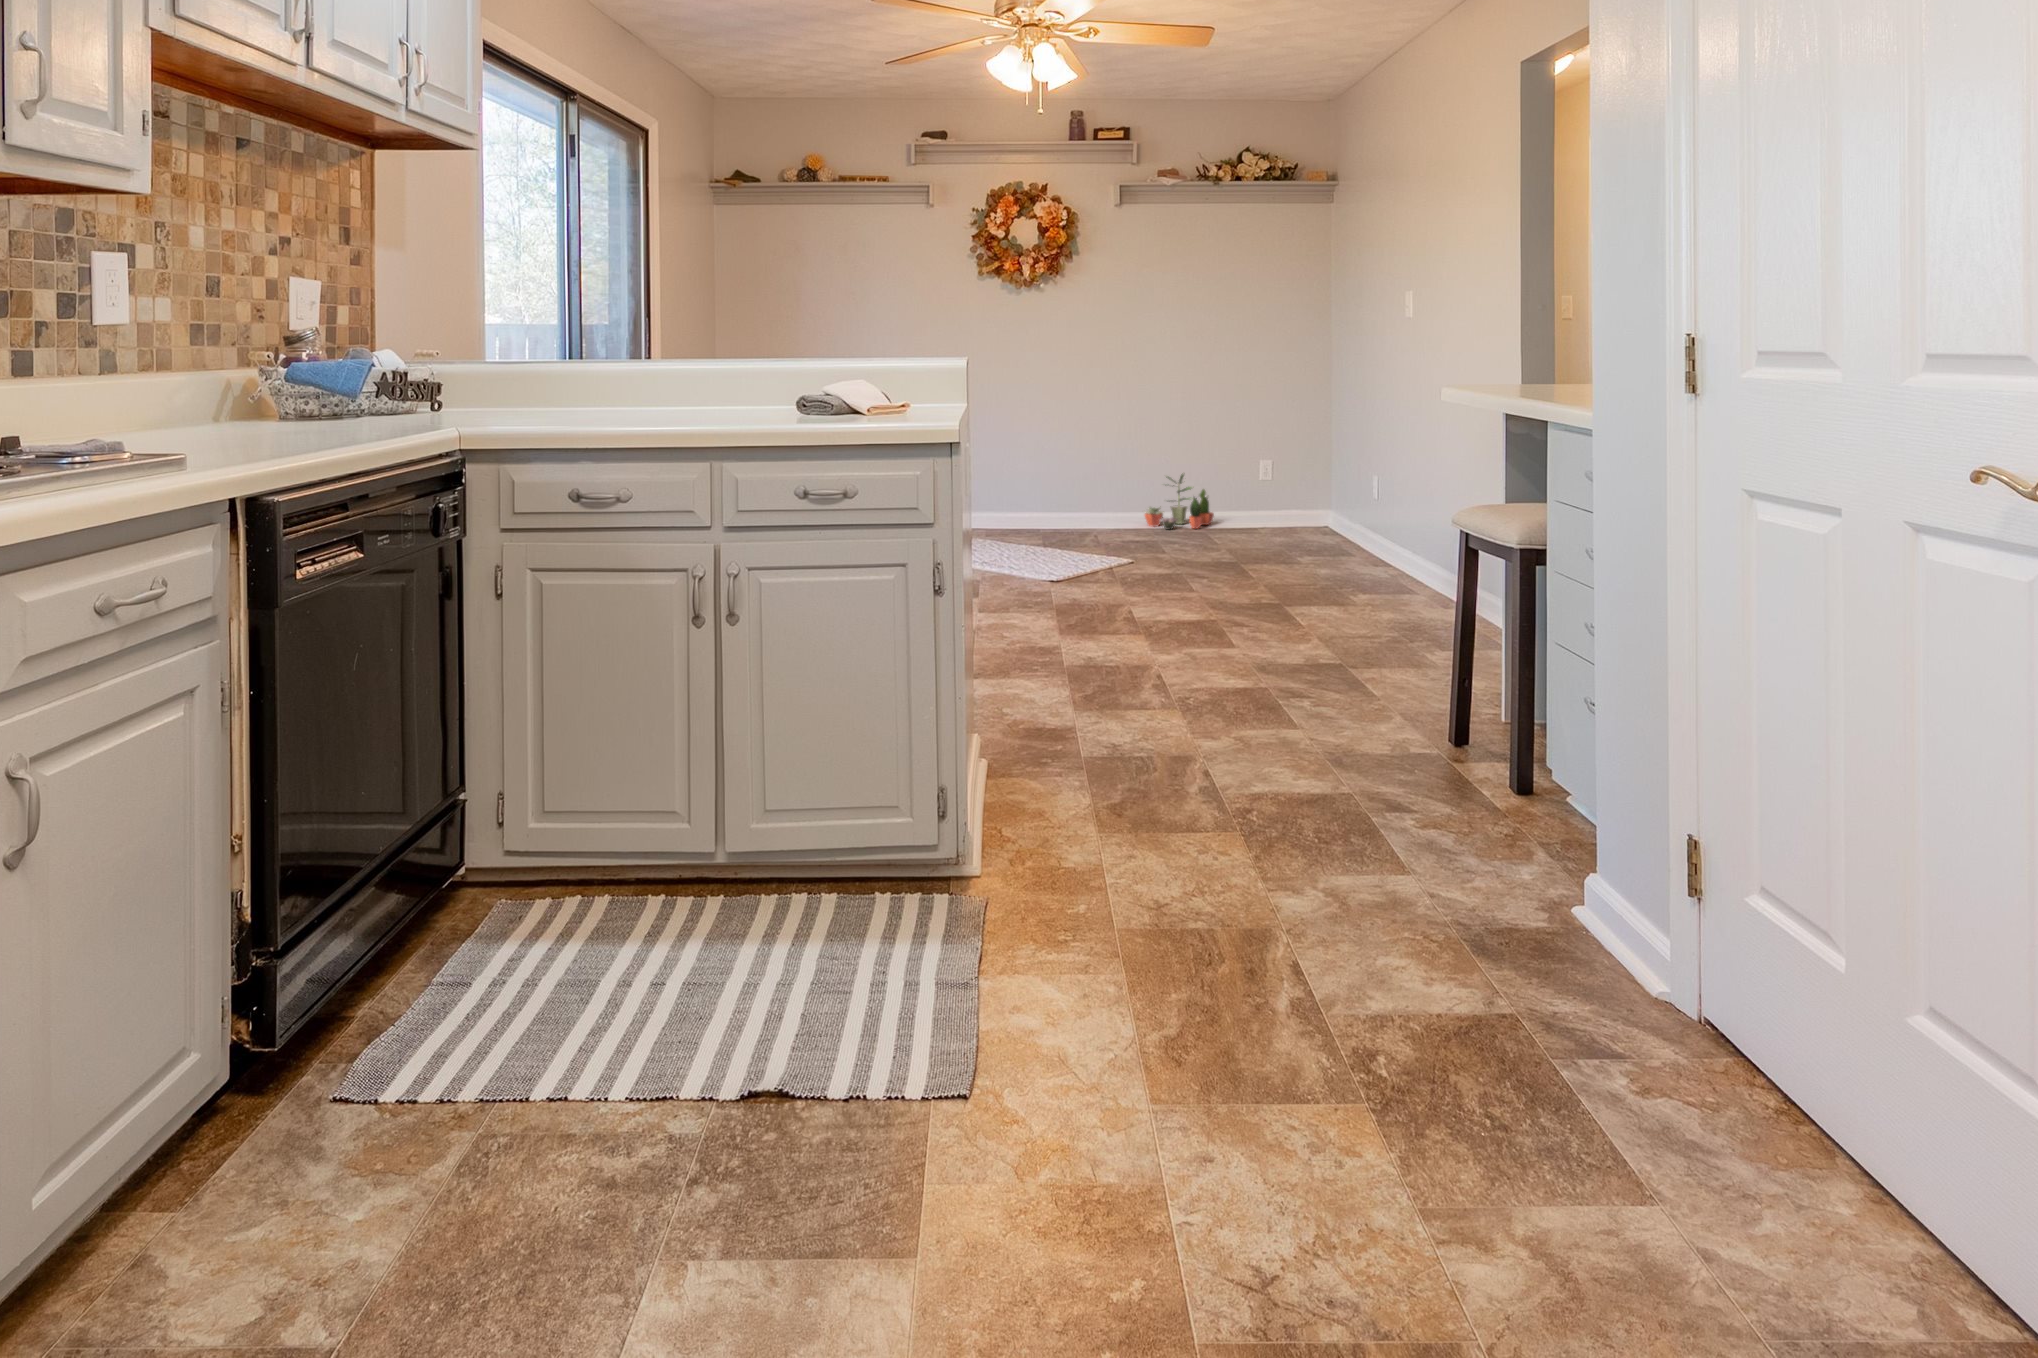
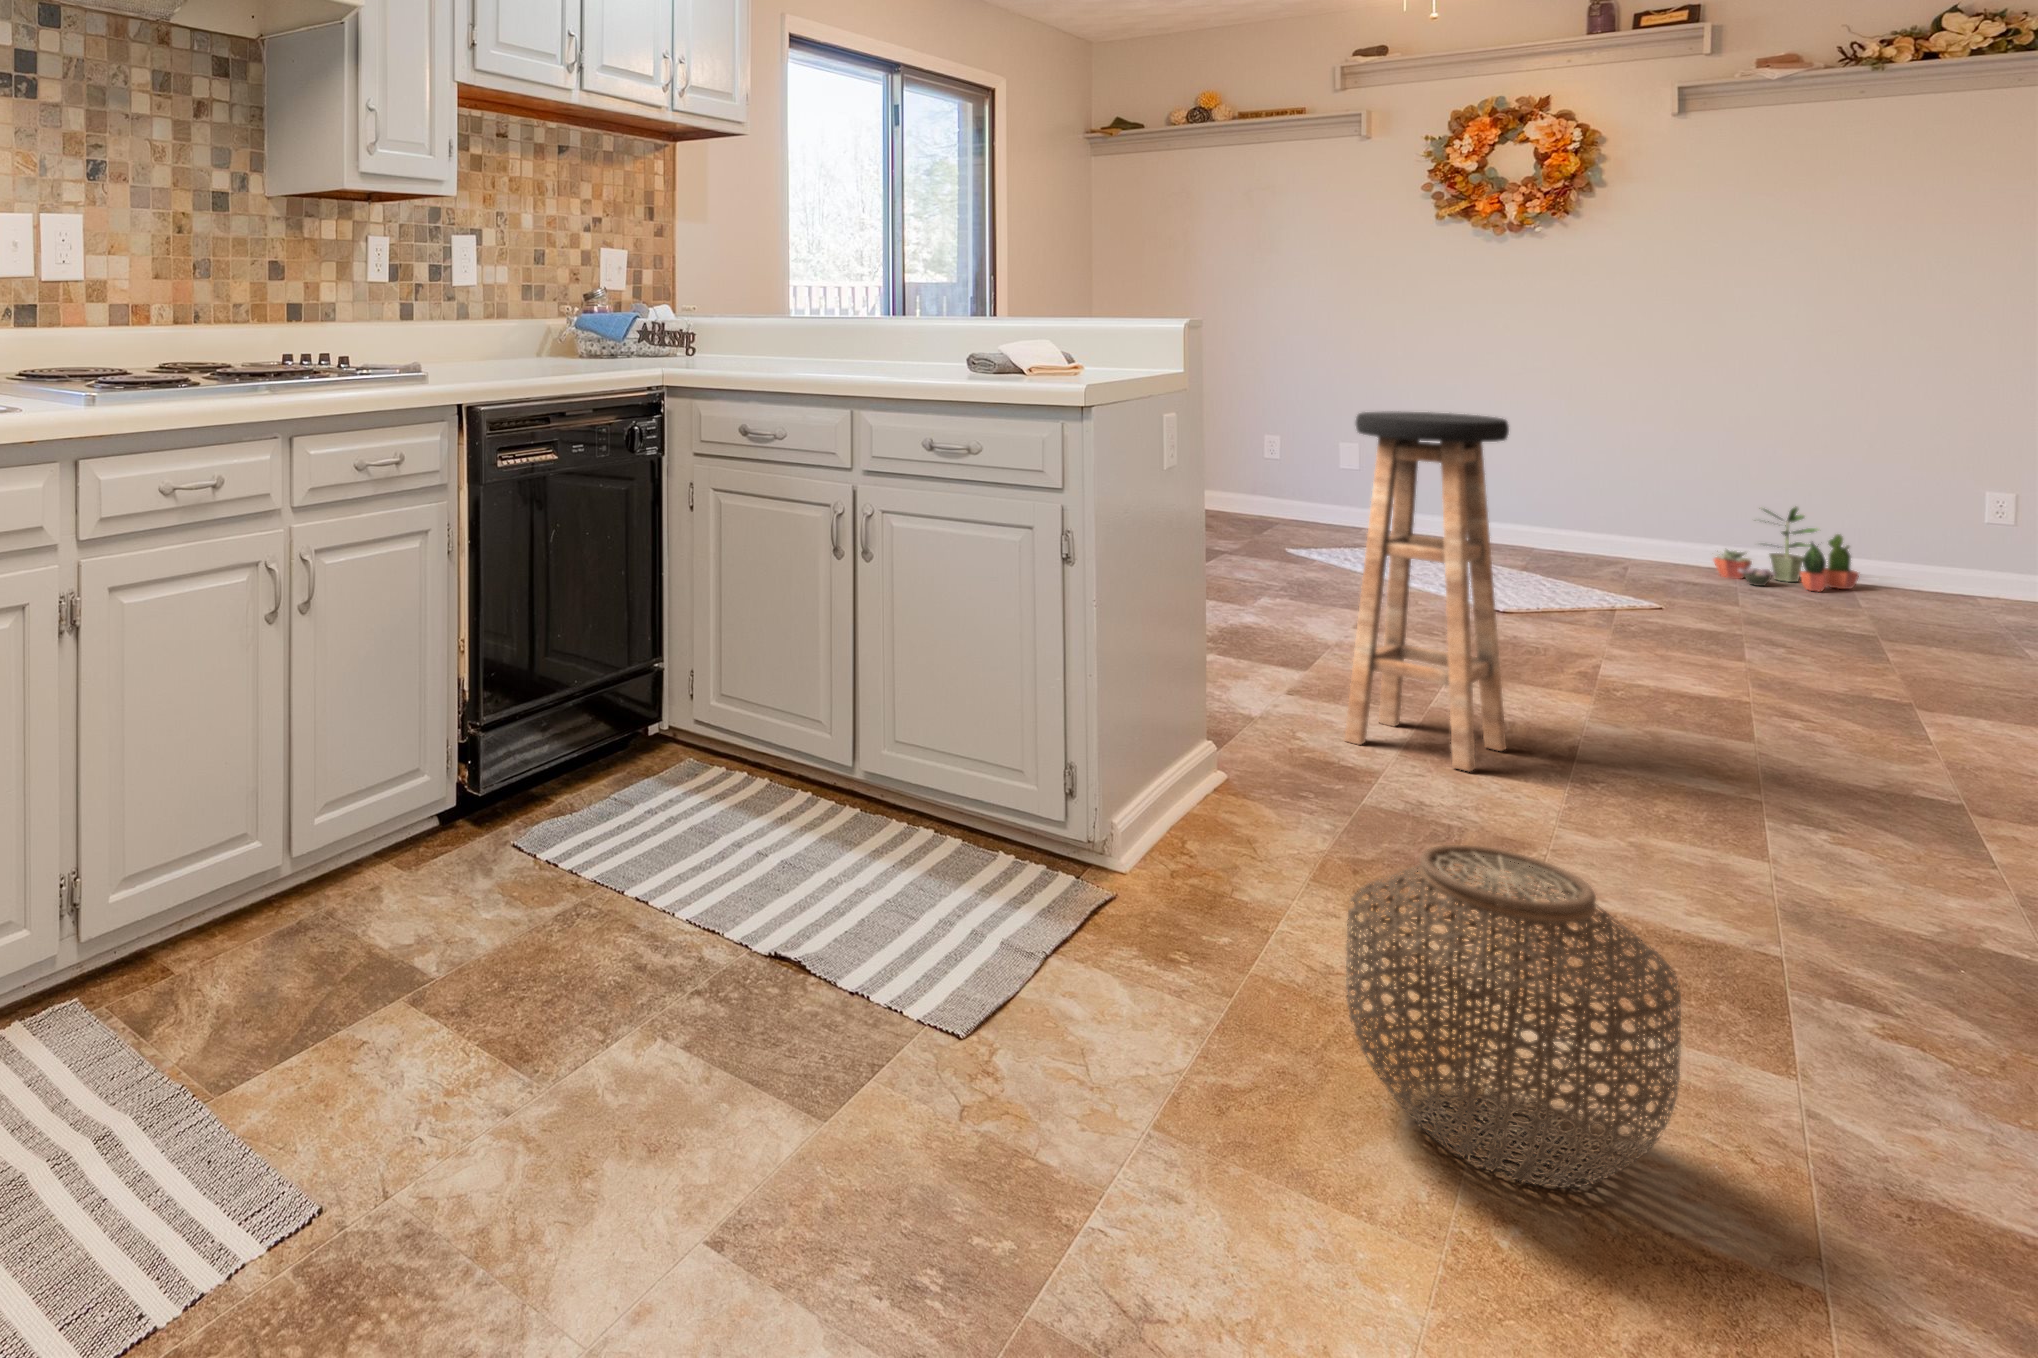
bar stool: none [1038,422,1136,702] -> present [1345,411,1509,771]
woven basket: none [1241,763,1457,1027] -> present [1346,845,1681,1188]

